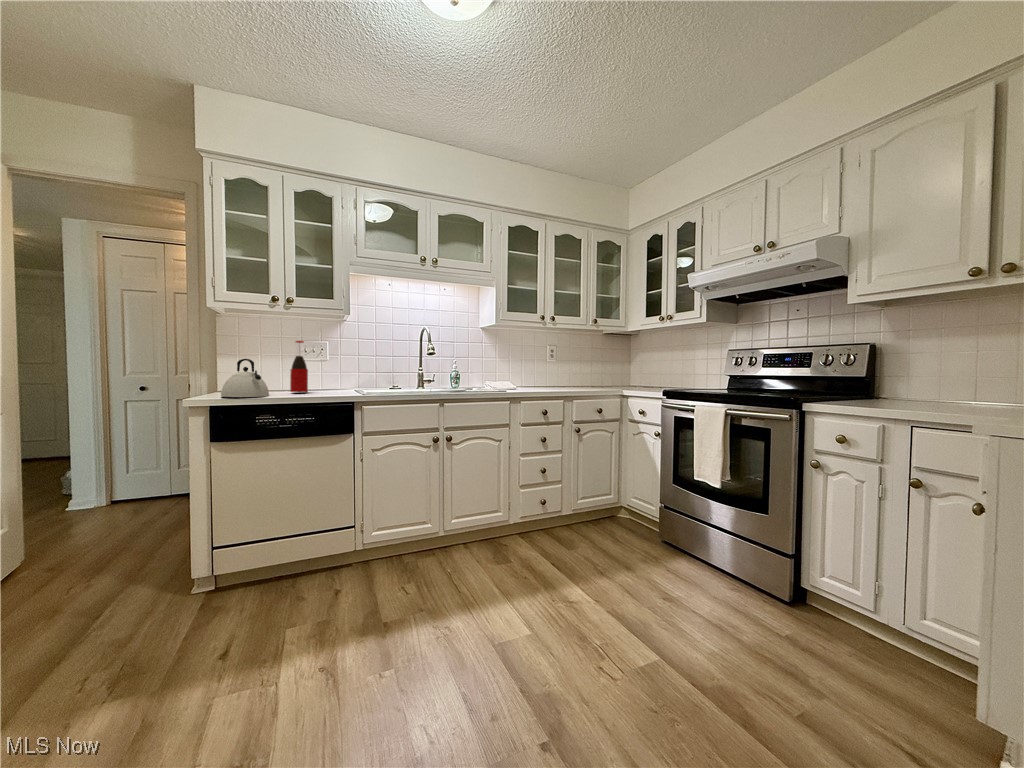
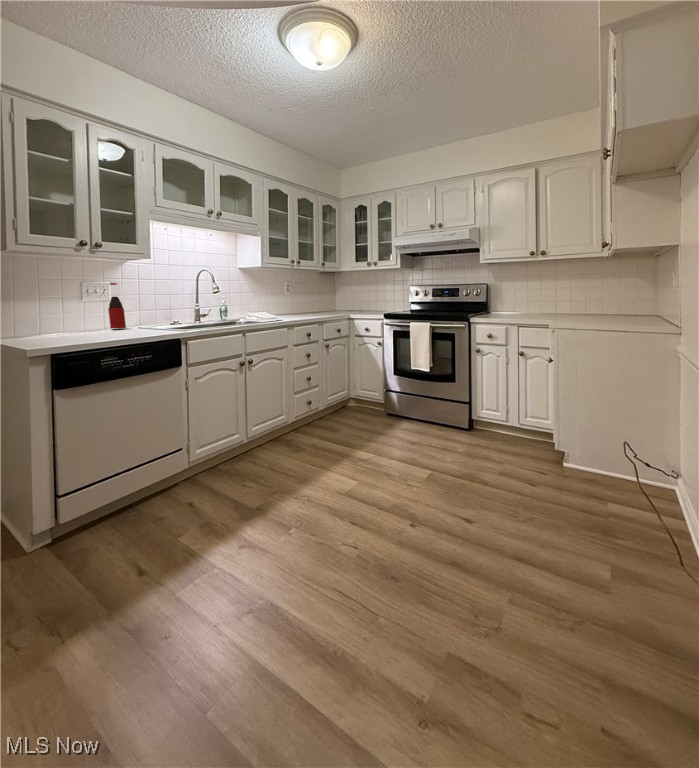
kettle: present [221,359,269,397] -> none [56,300,100,334]

